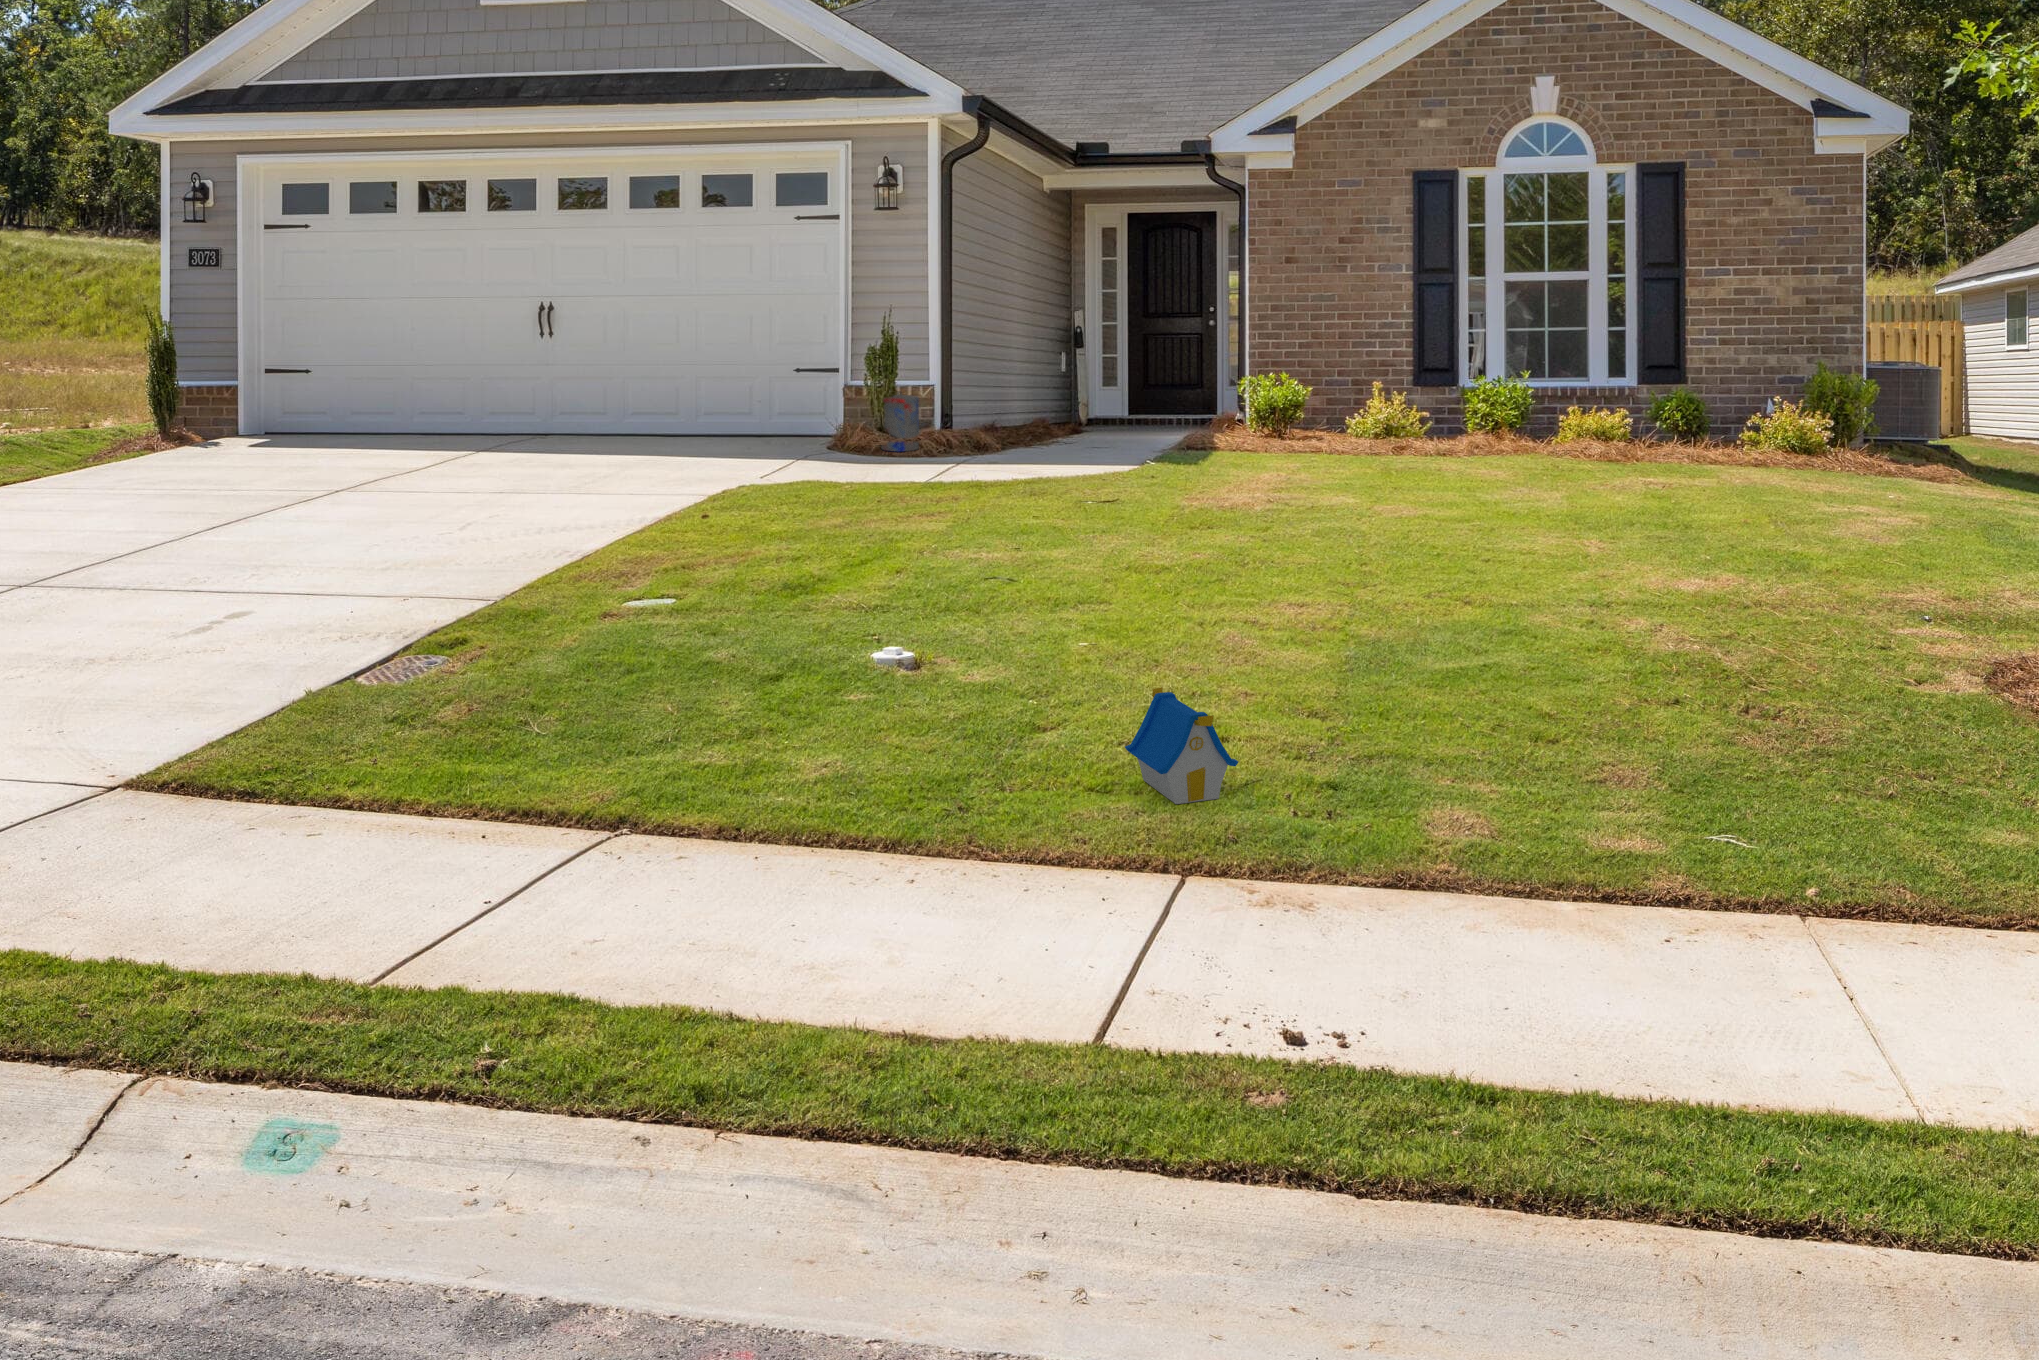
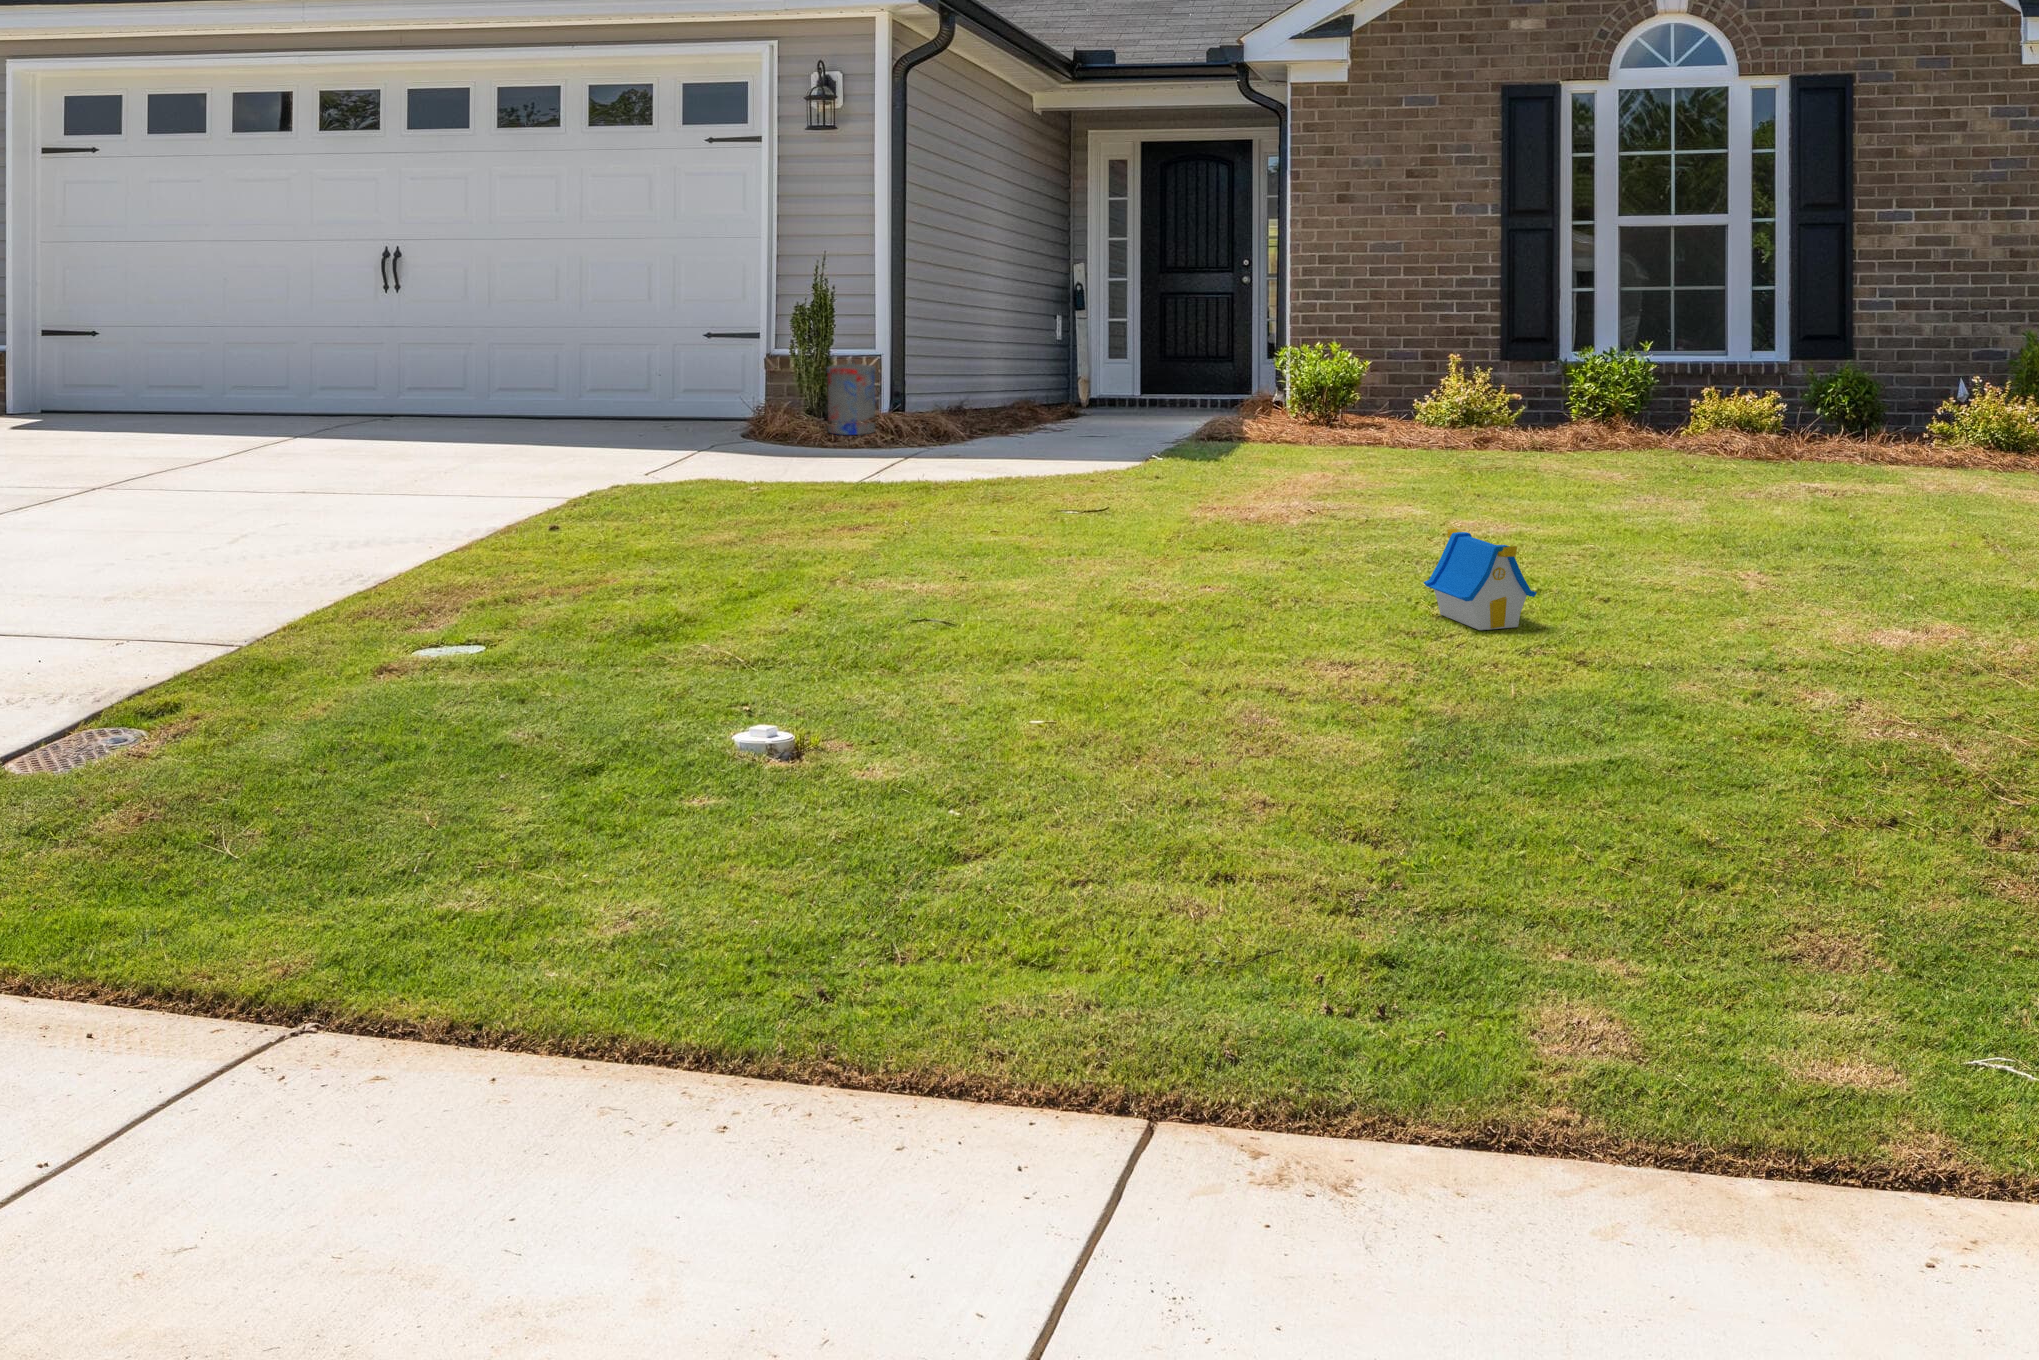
toy house: present [1125,687,1238,804] -> present [1424,529,1537,630]

